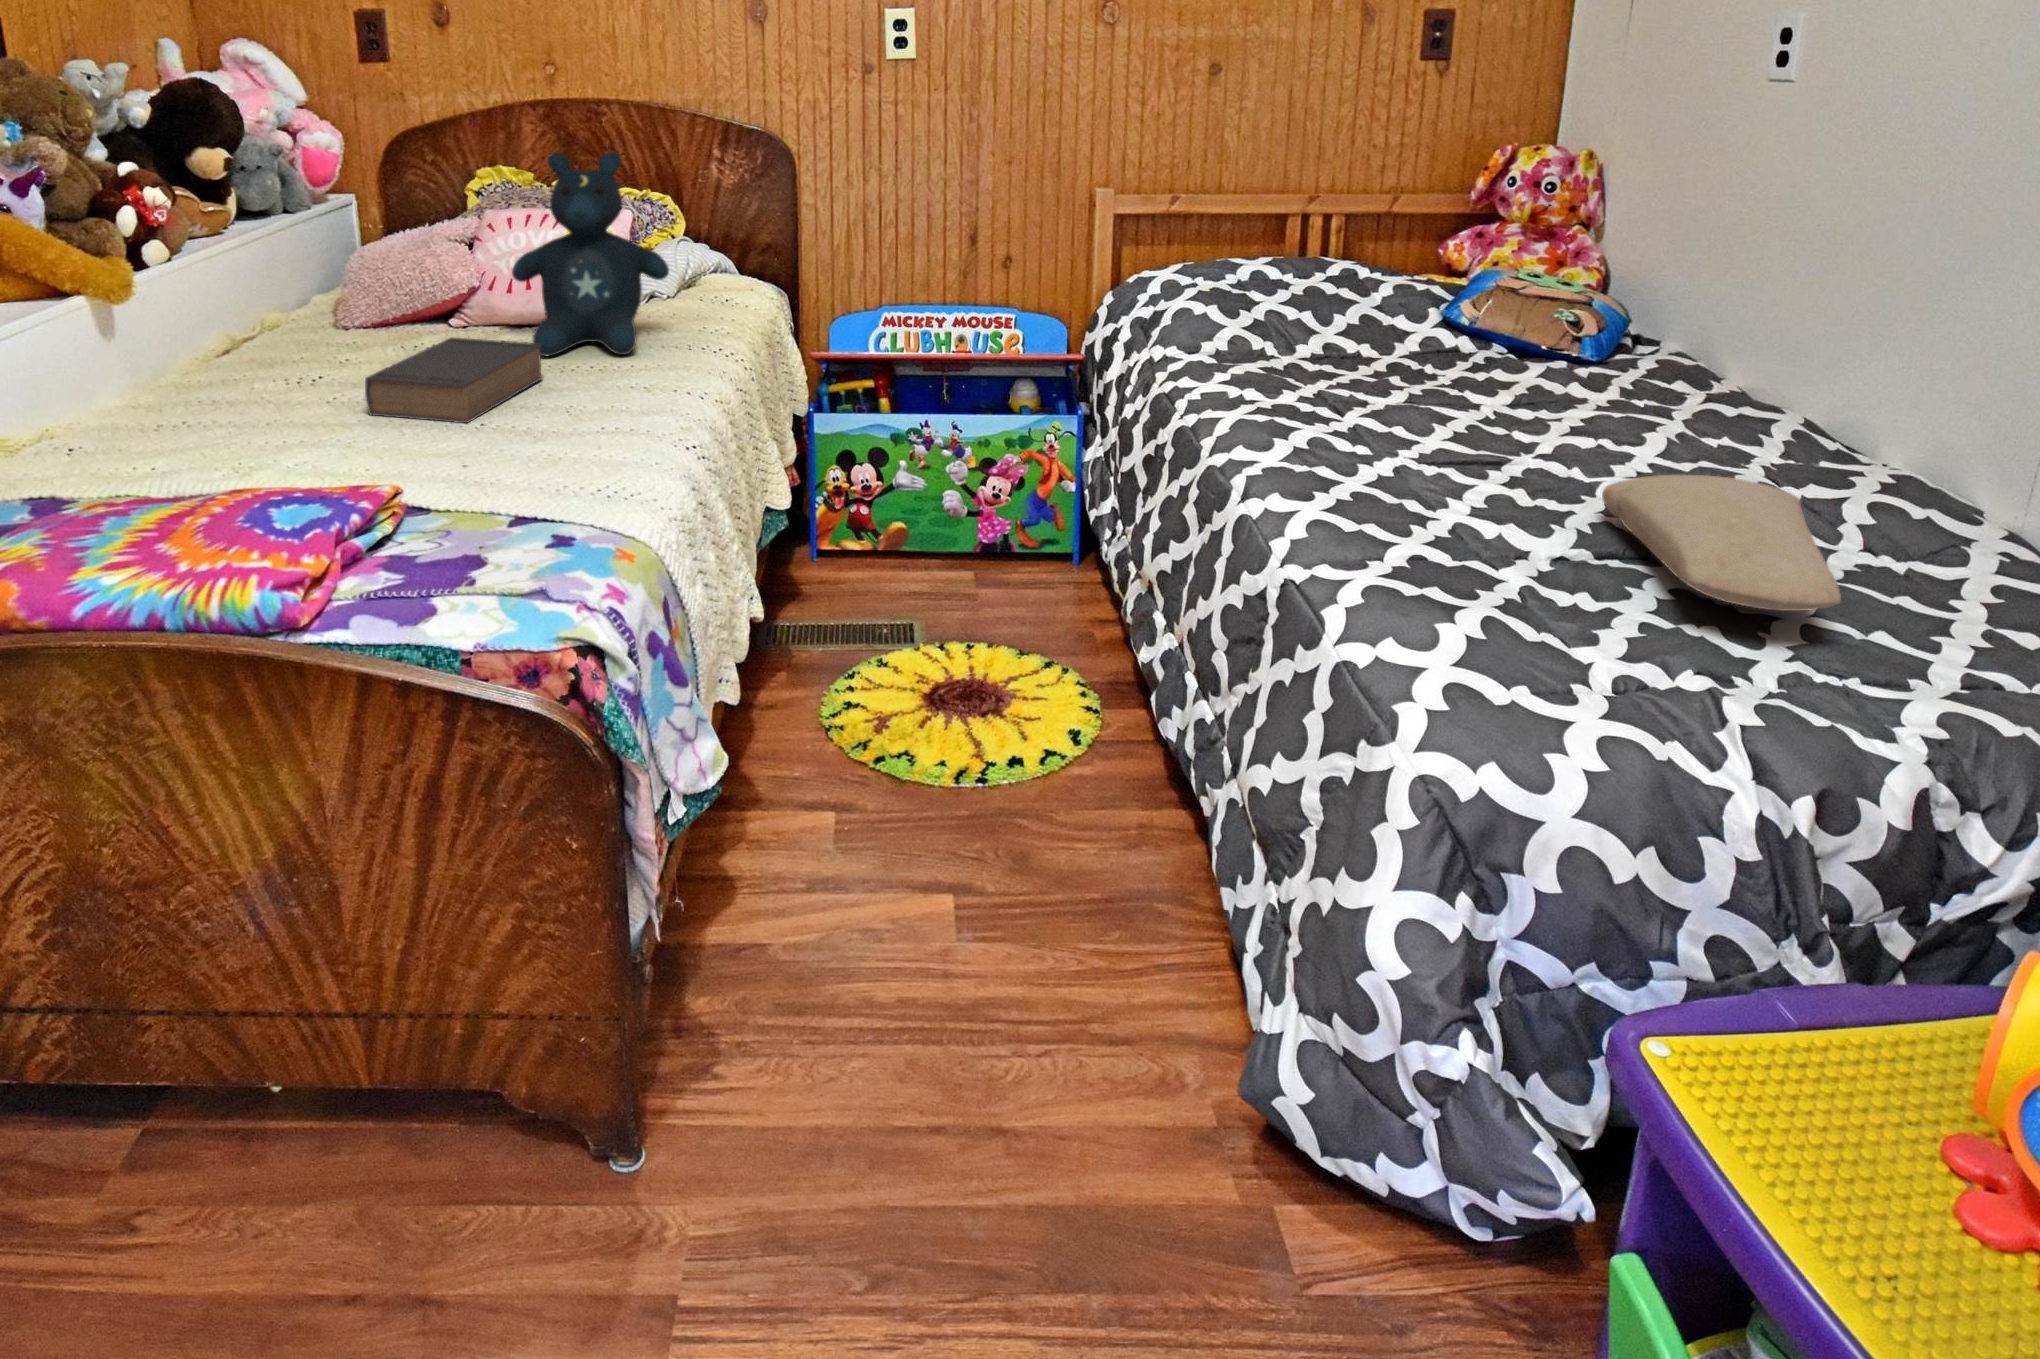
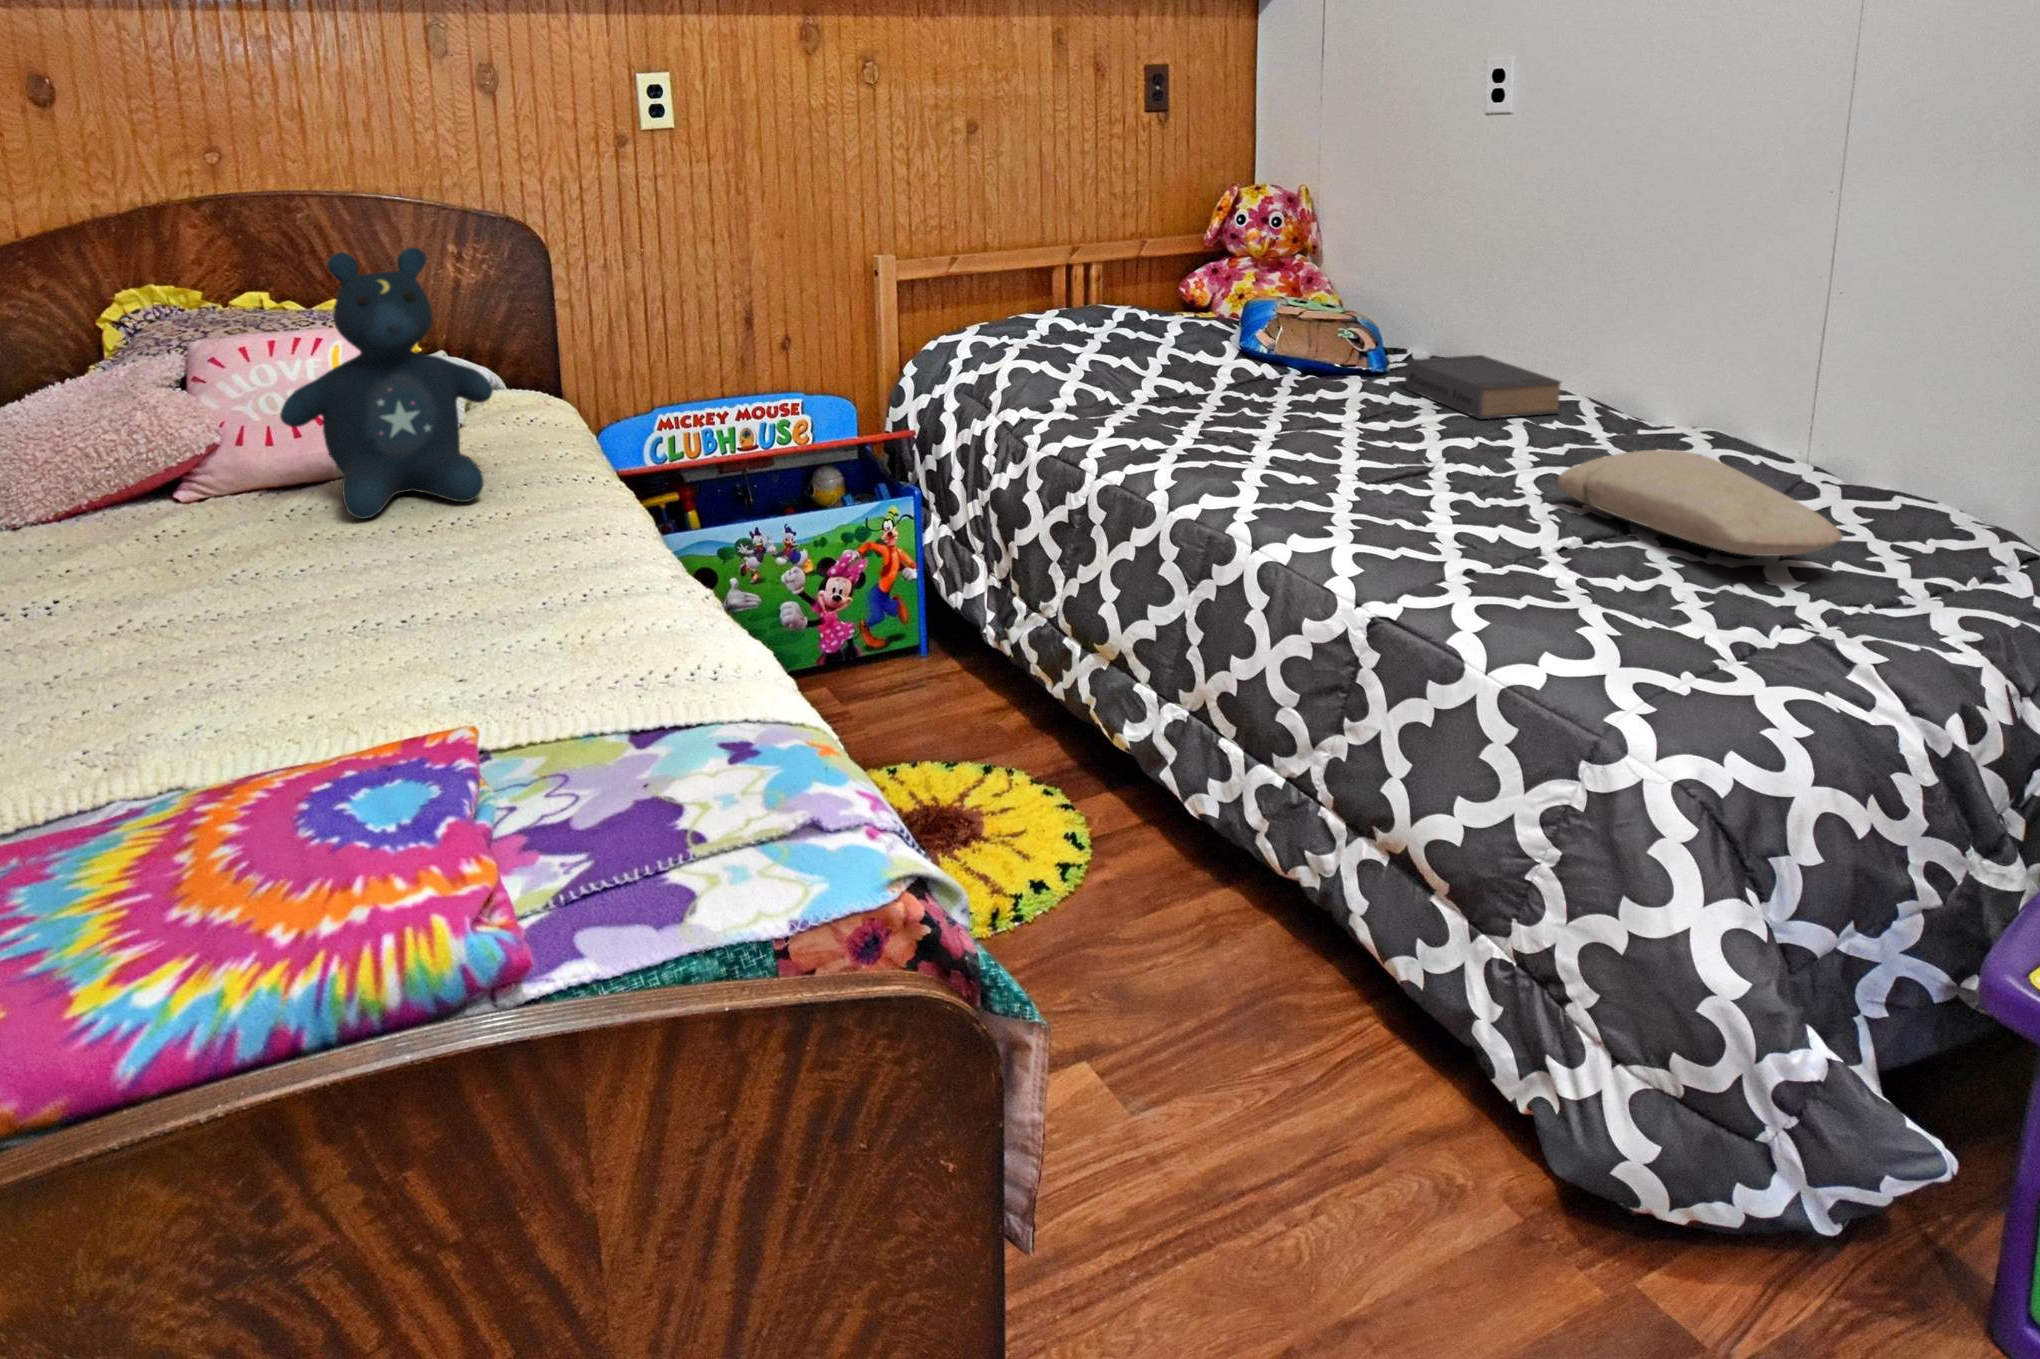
book: present [365,338,543,423] -> present [1405,355,1561,419]

